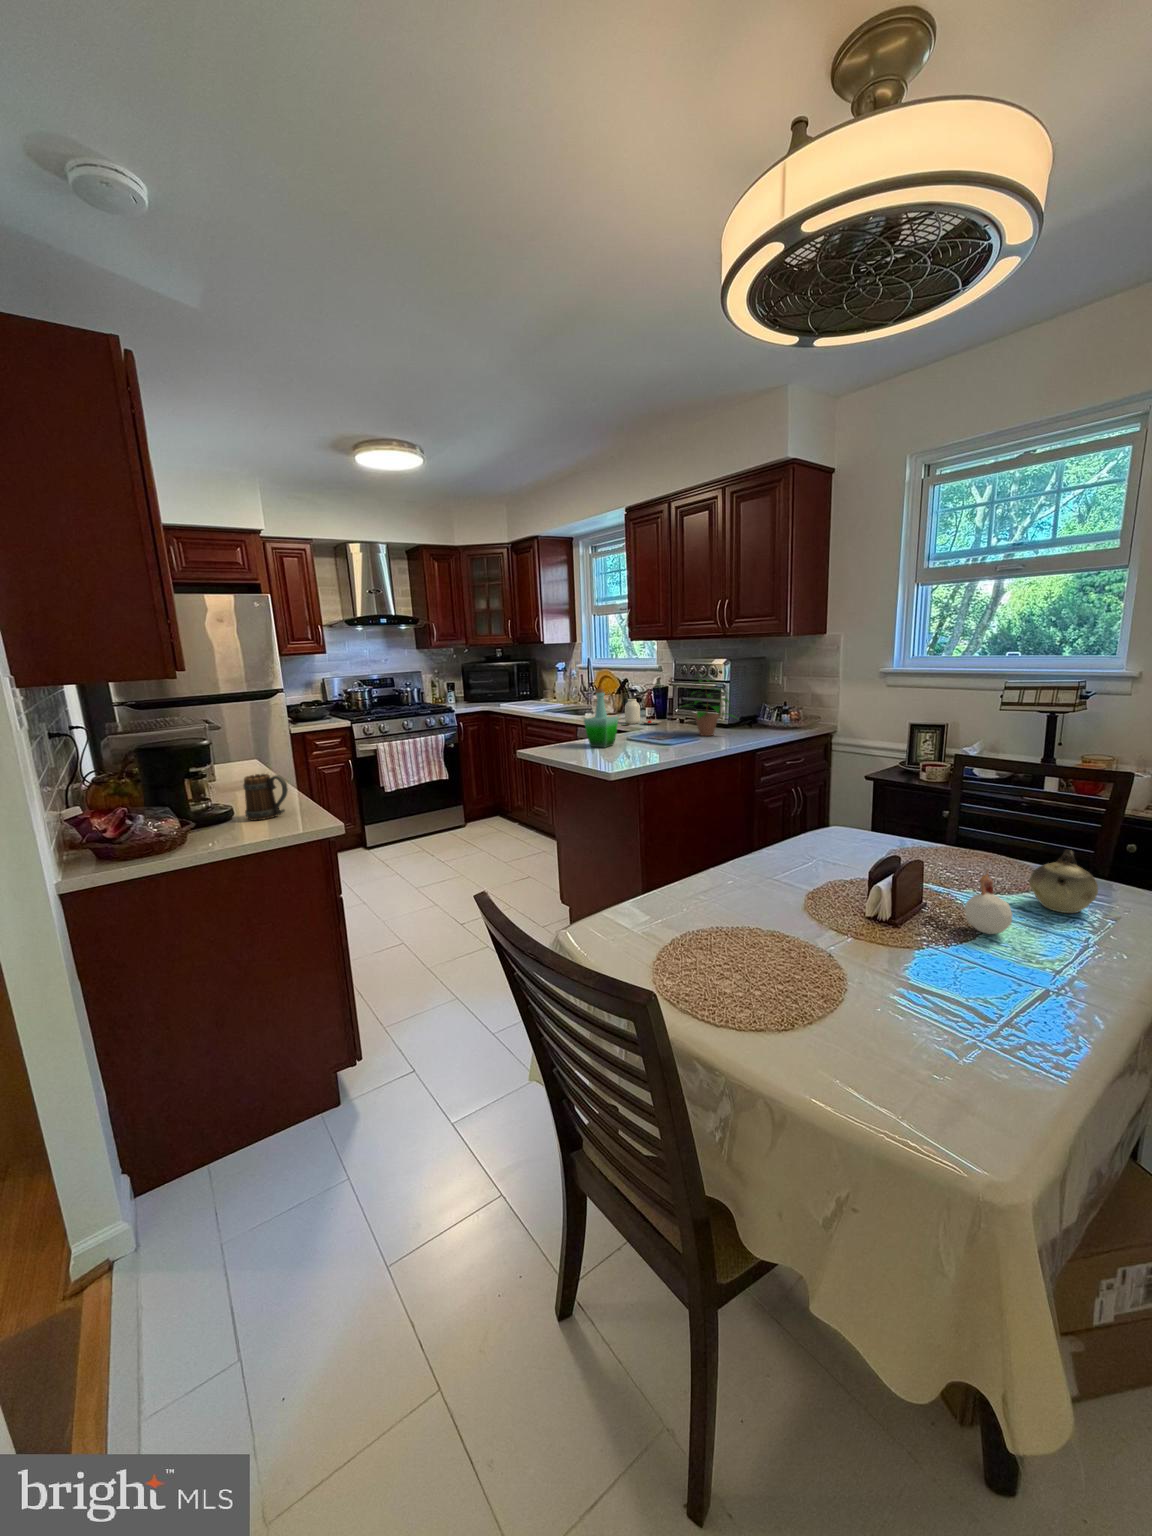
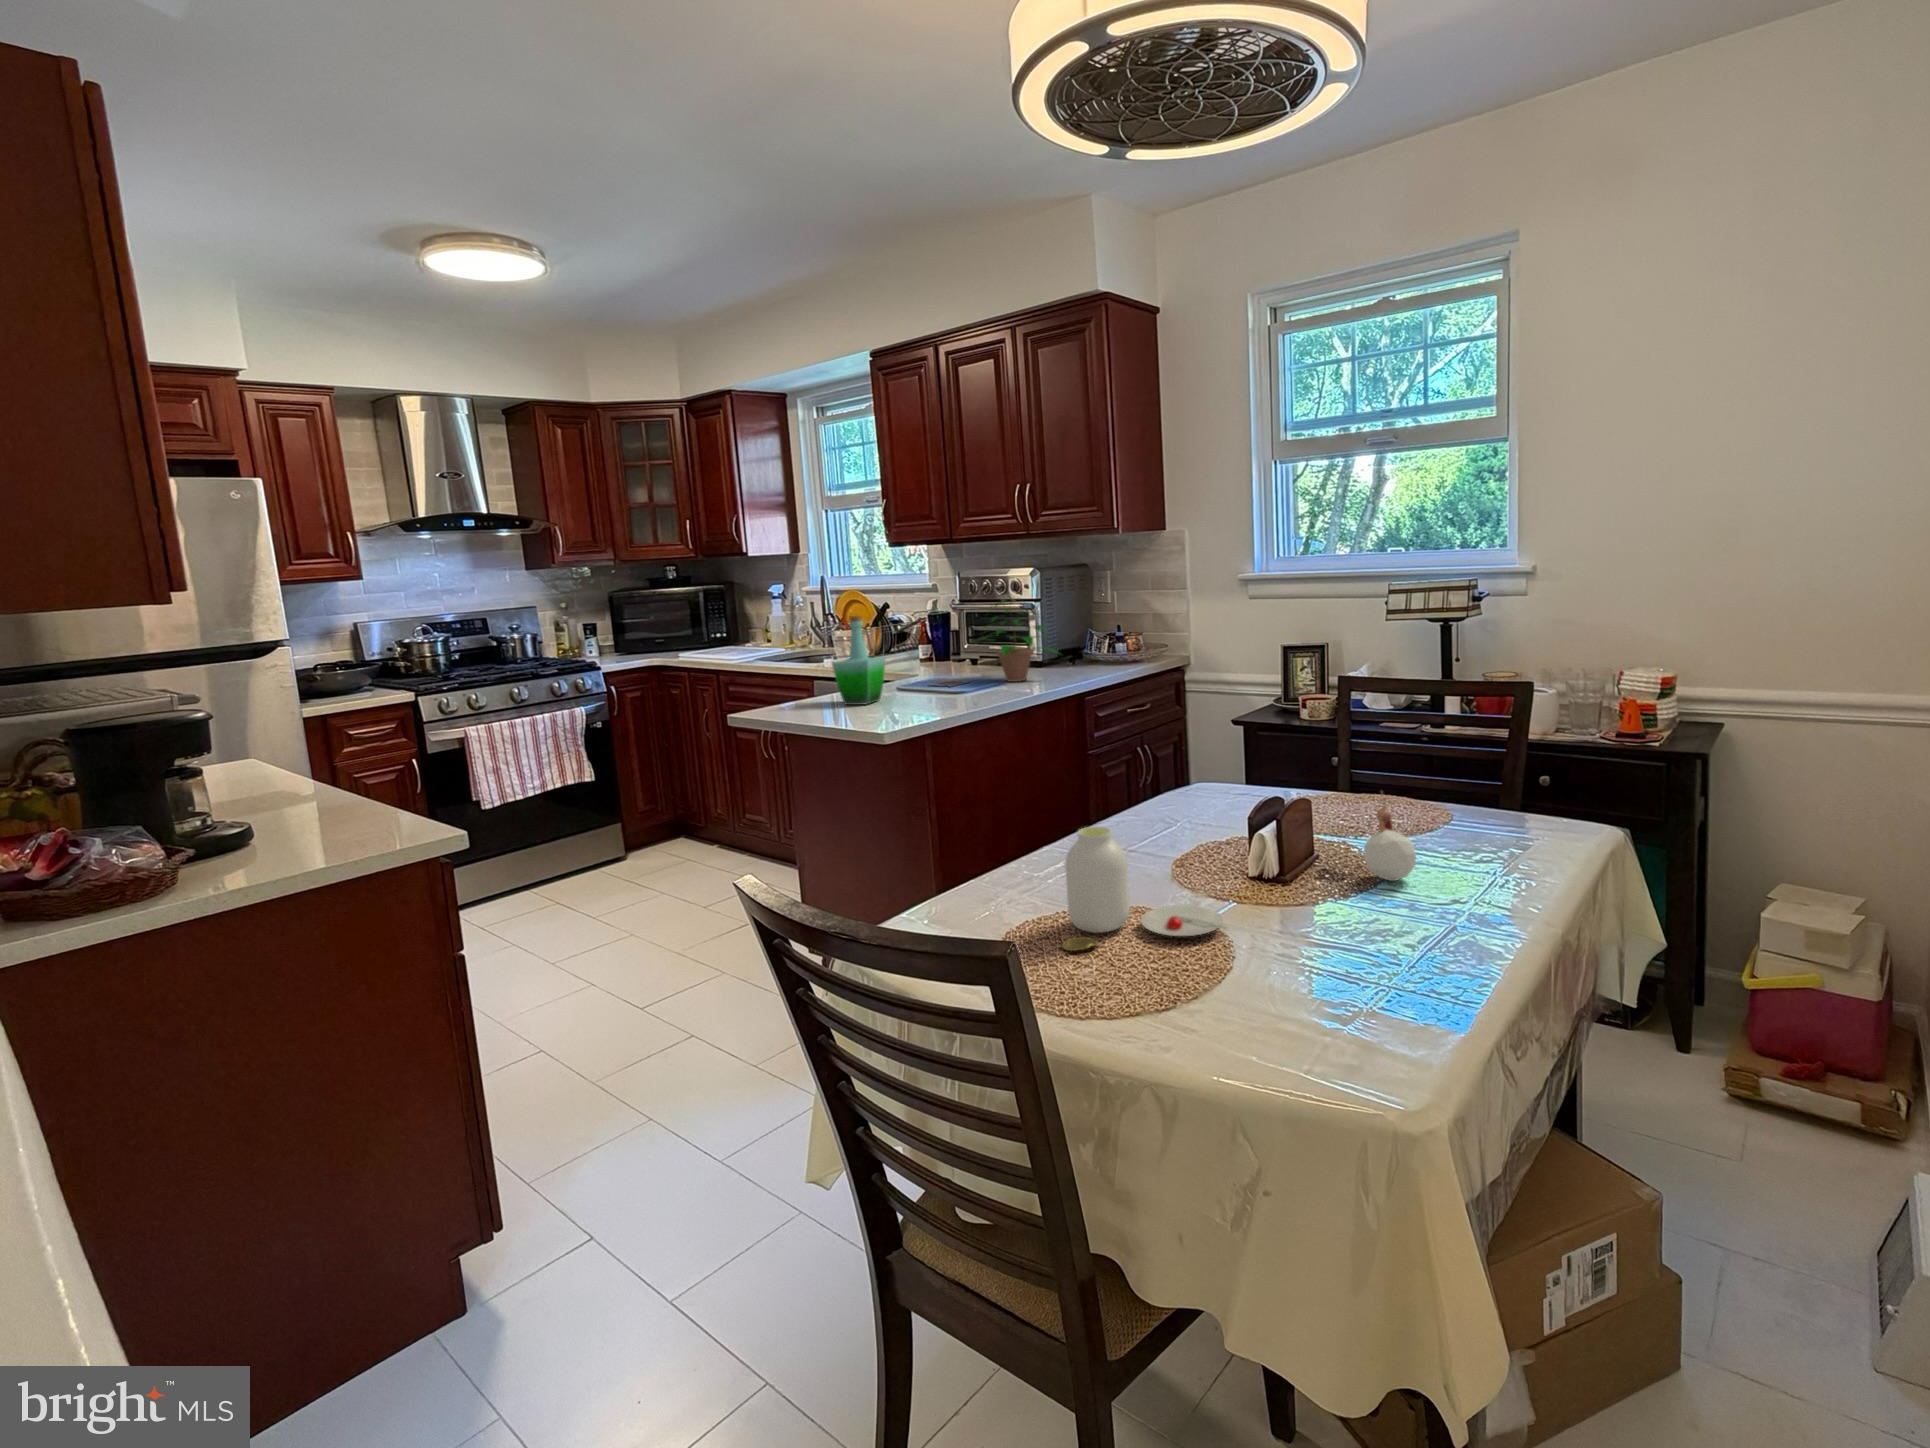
jar: present [622,699,662,725] -> present [1062,826,1227,951]
mug: present [243,774,288,820] -> none [262,762,347,842]
teapot: present [1030,850,1098,913] -> none [1434,775,1506,850]

